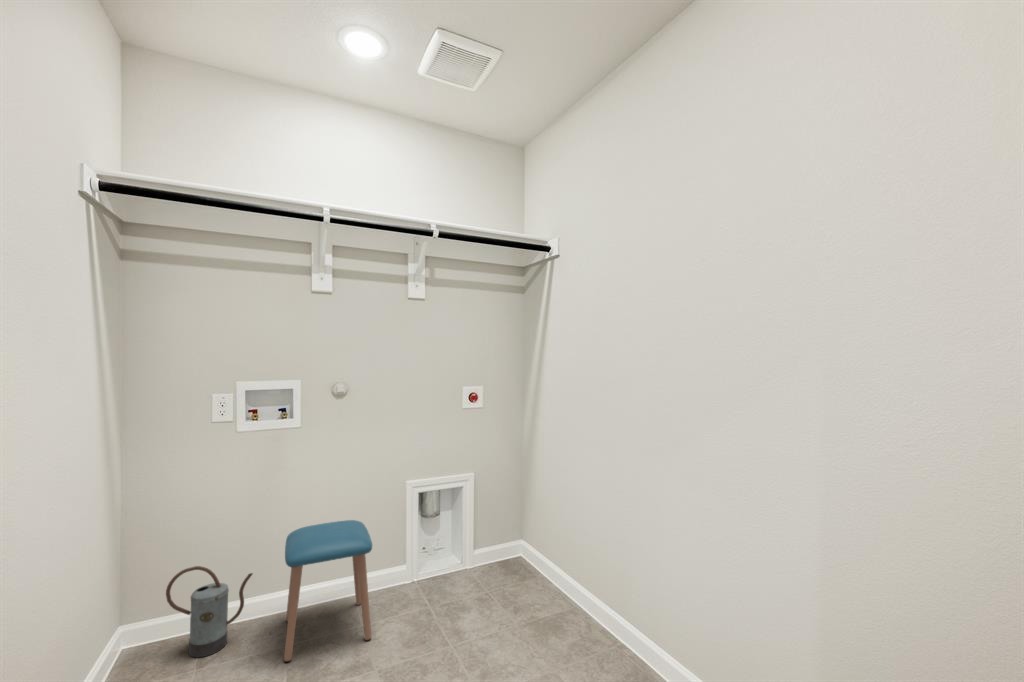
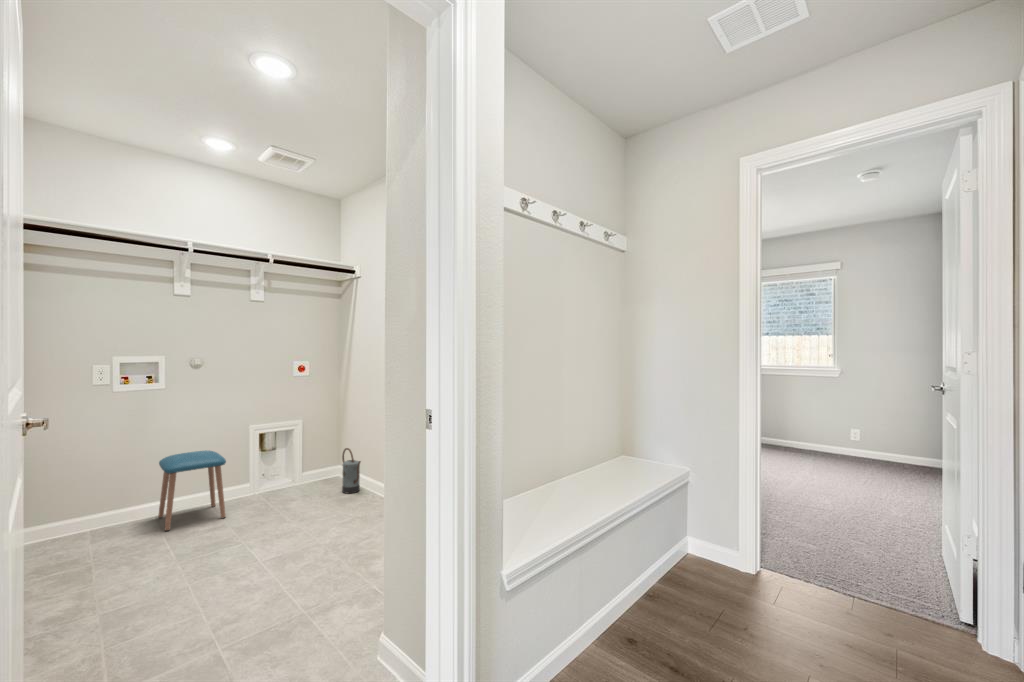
watering can: present [166,566,252,657] -> present [342,448,361,493]

